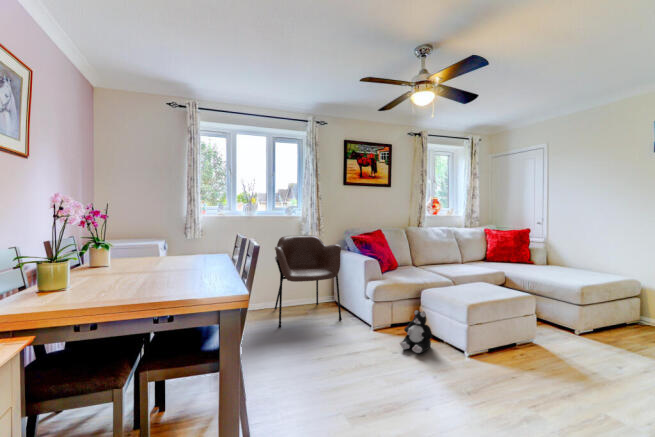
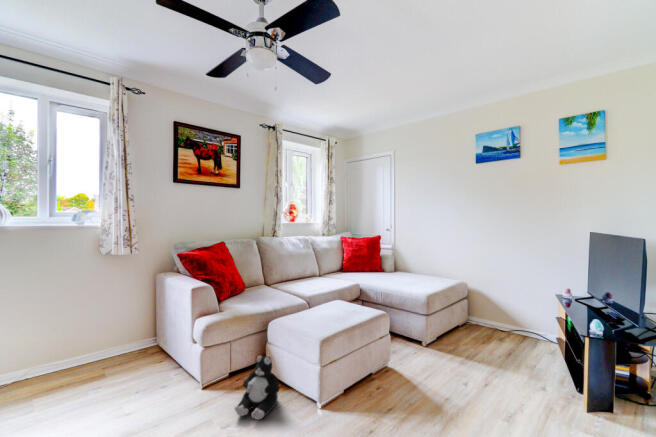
armchair: present [274,235,342,328] -> none [28,254,159,415]

